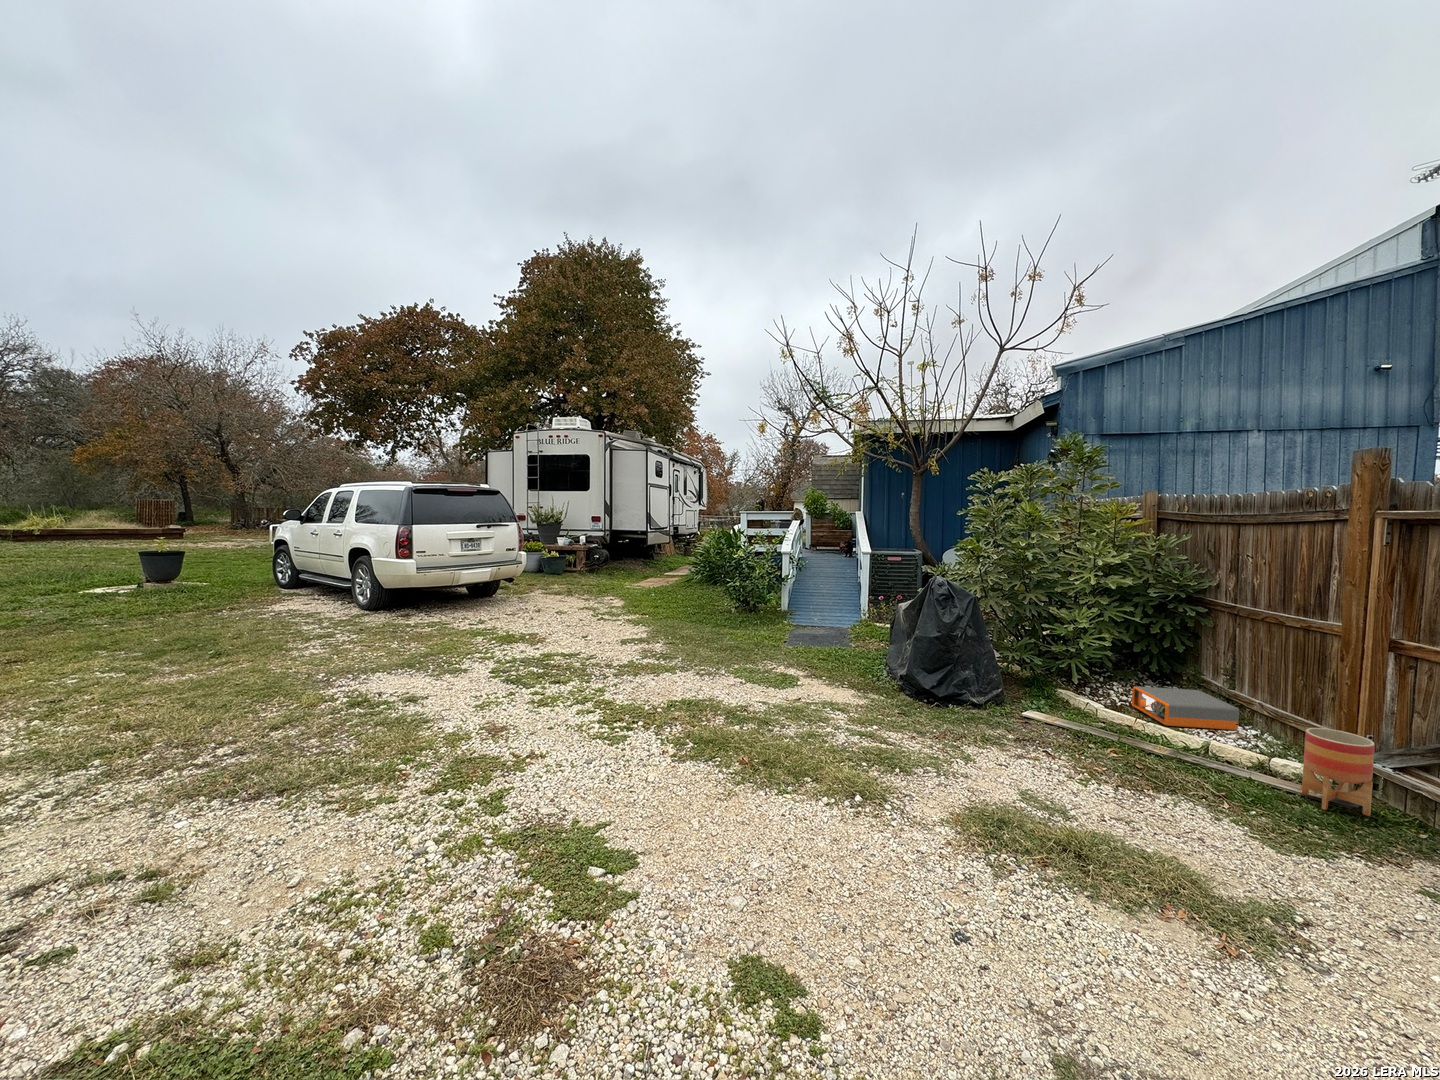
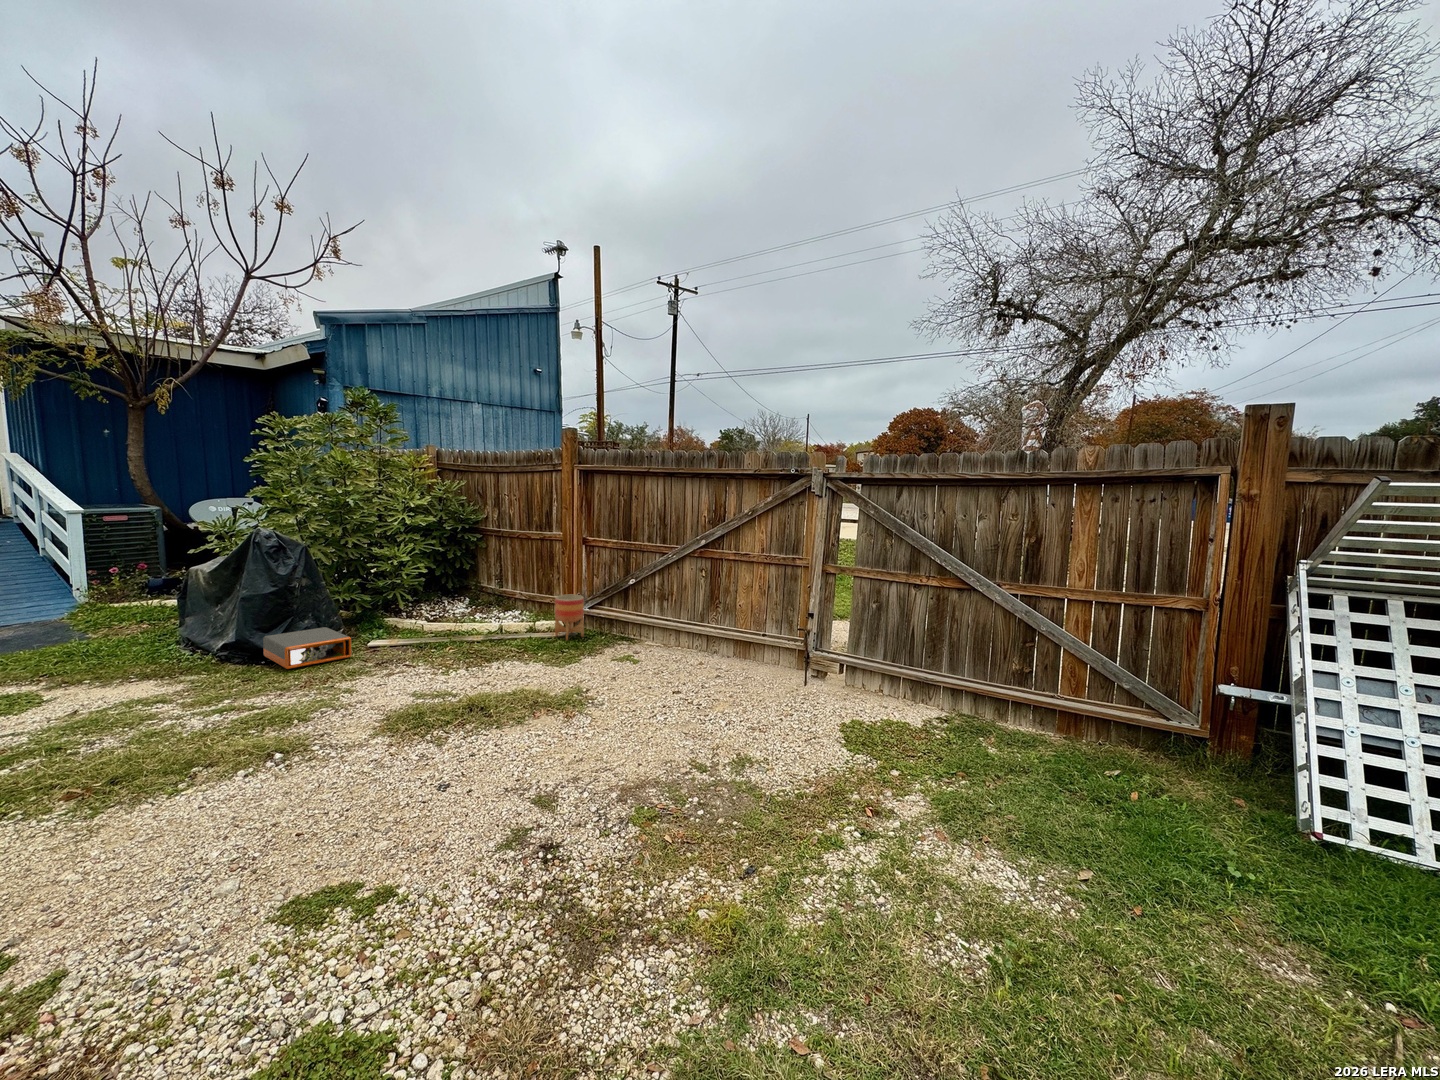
storage box: present [1132,686,1239,730] -> present [263,627,352,669]

